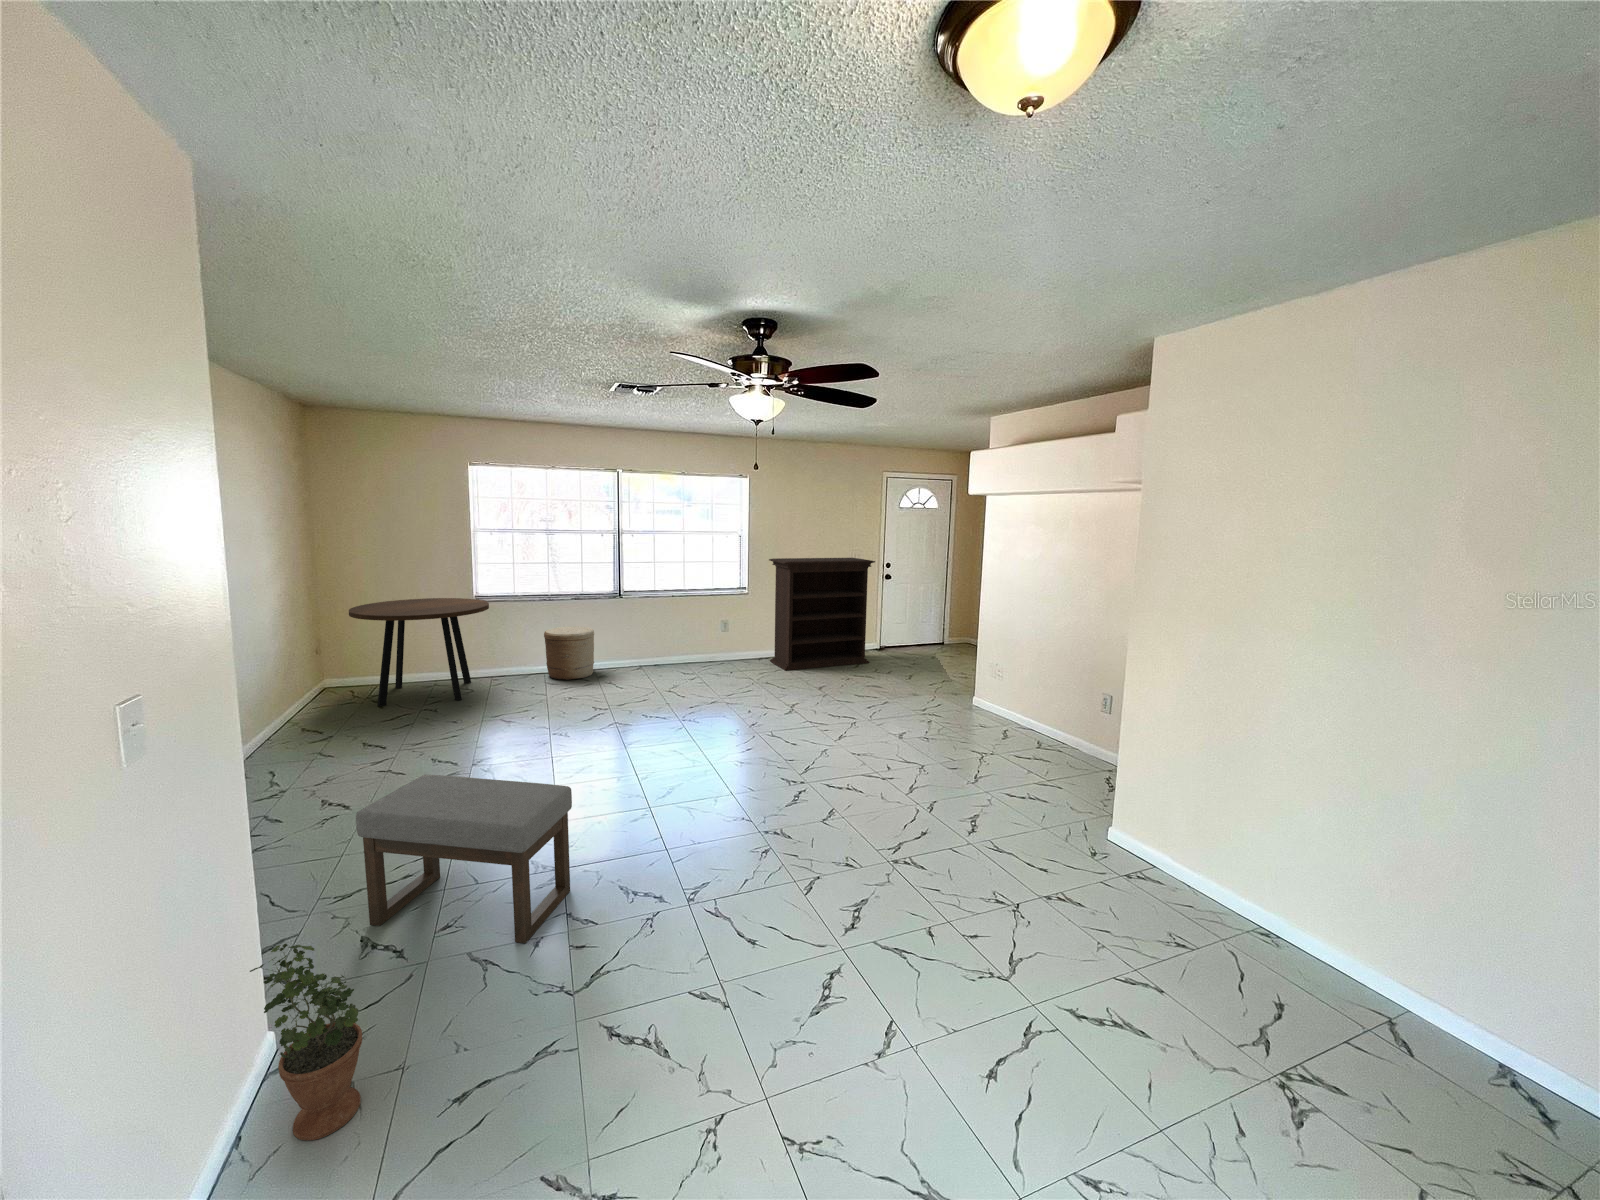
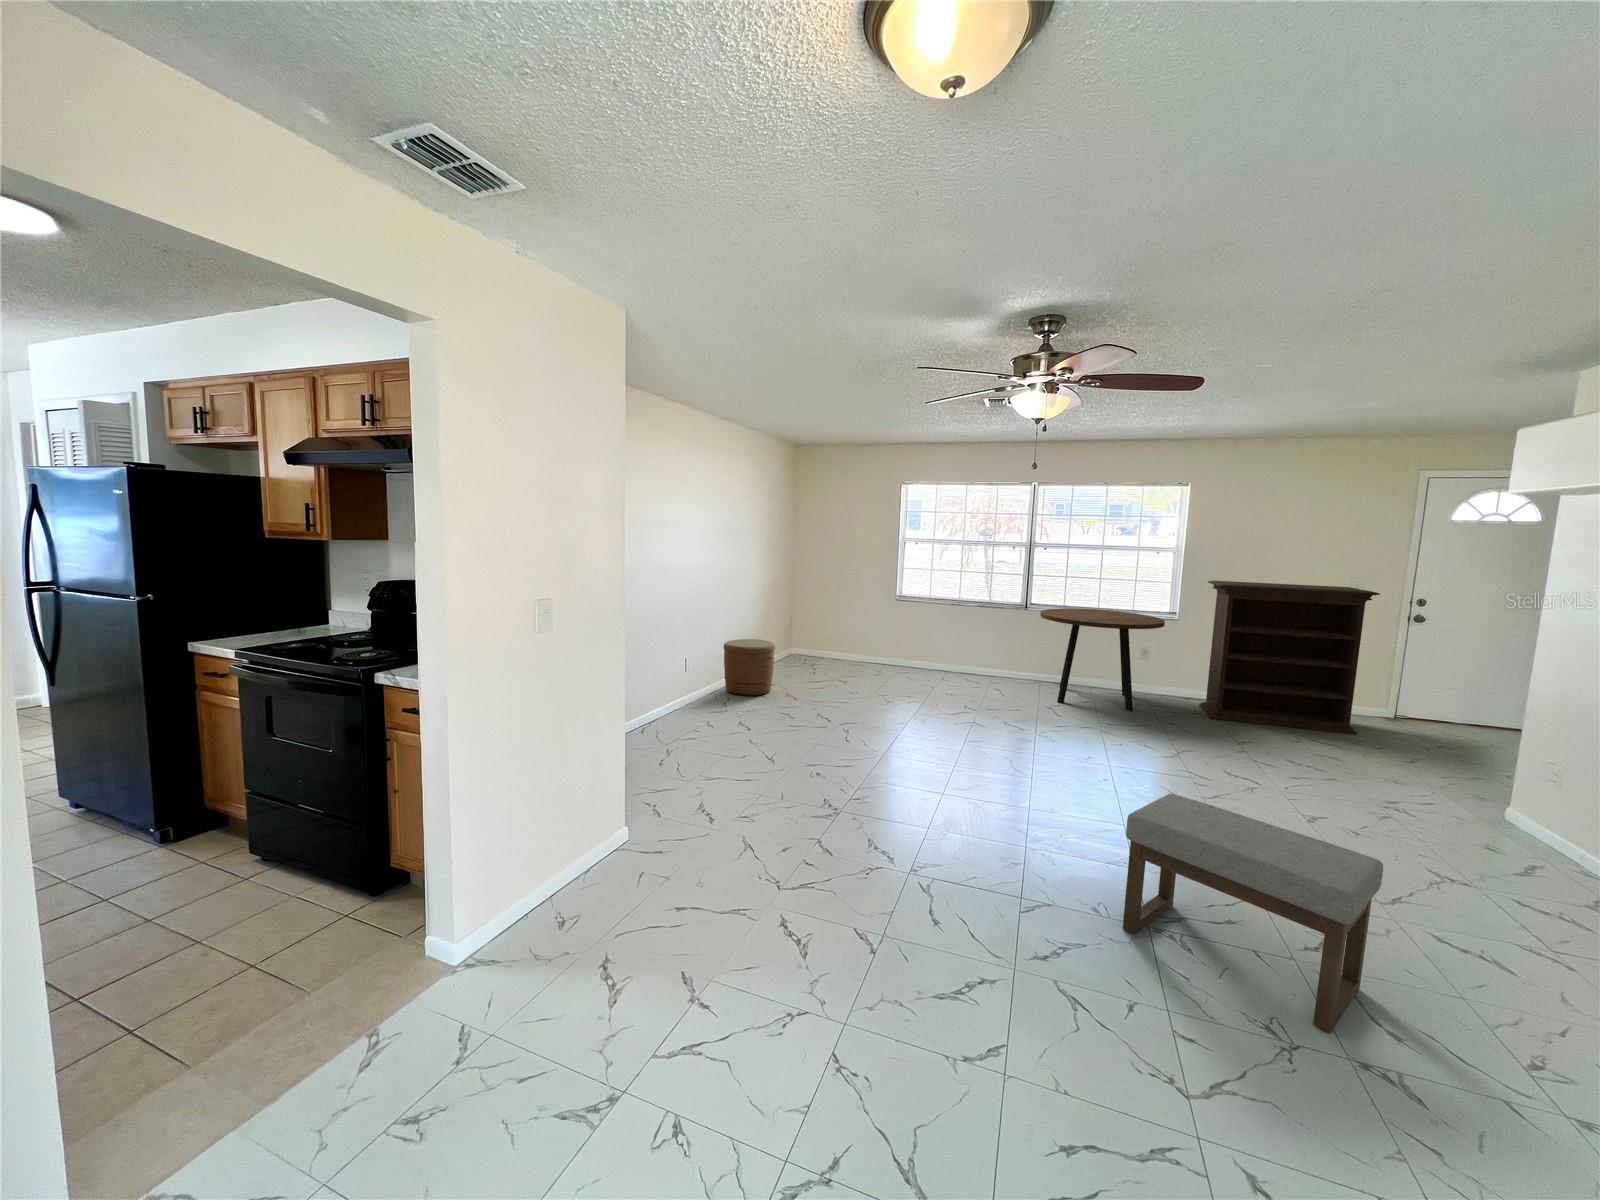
dining table: present [349,598,489,706] -> present [1040,608,1165,711]
woven basket: present [544,627,594,680] -> present [723,639,775,696]
ottoman: present [356,775,572,943] -> present [1123,794,1383,1033]
potted plant: present [250,944,362,1140] -> none [599,764,646,892]

